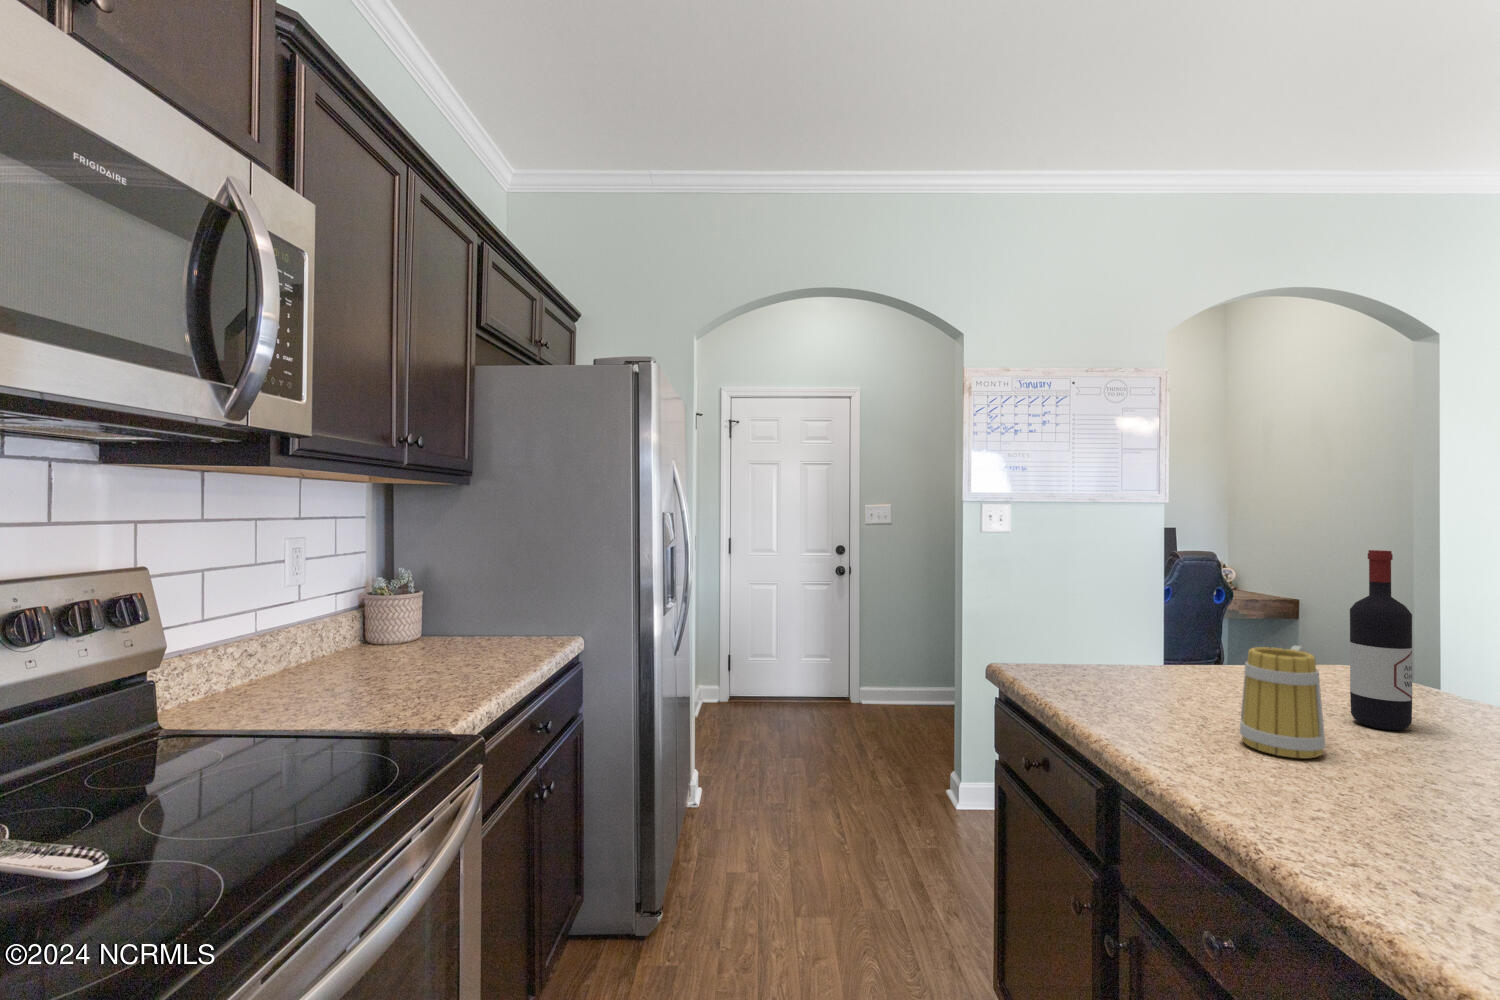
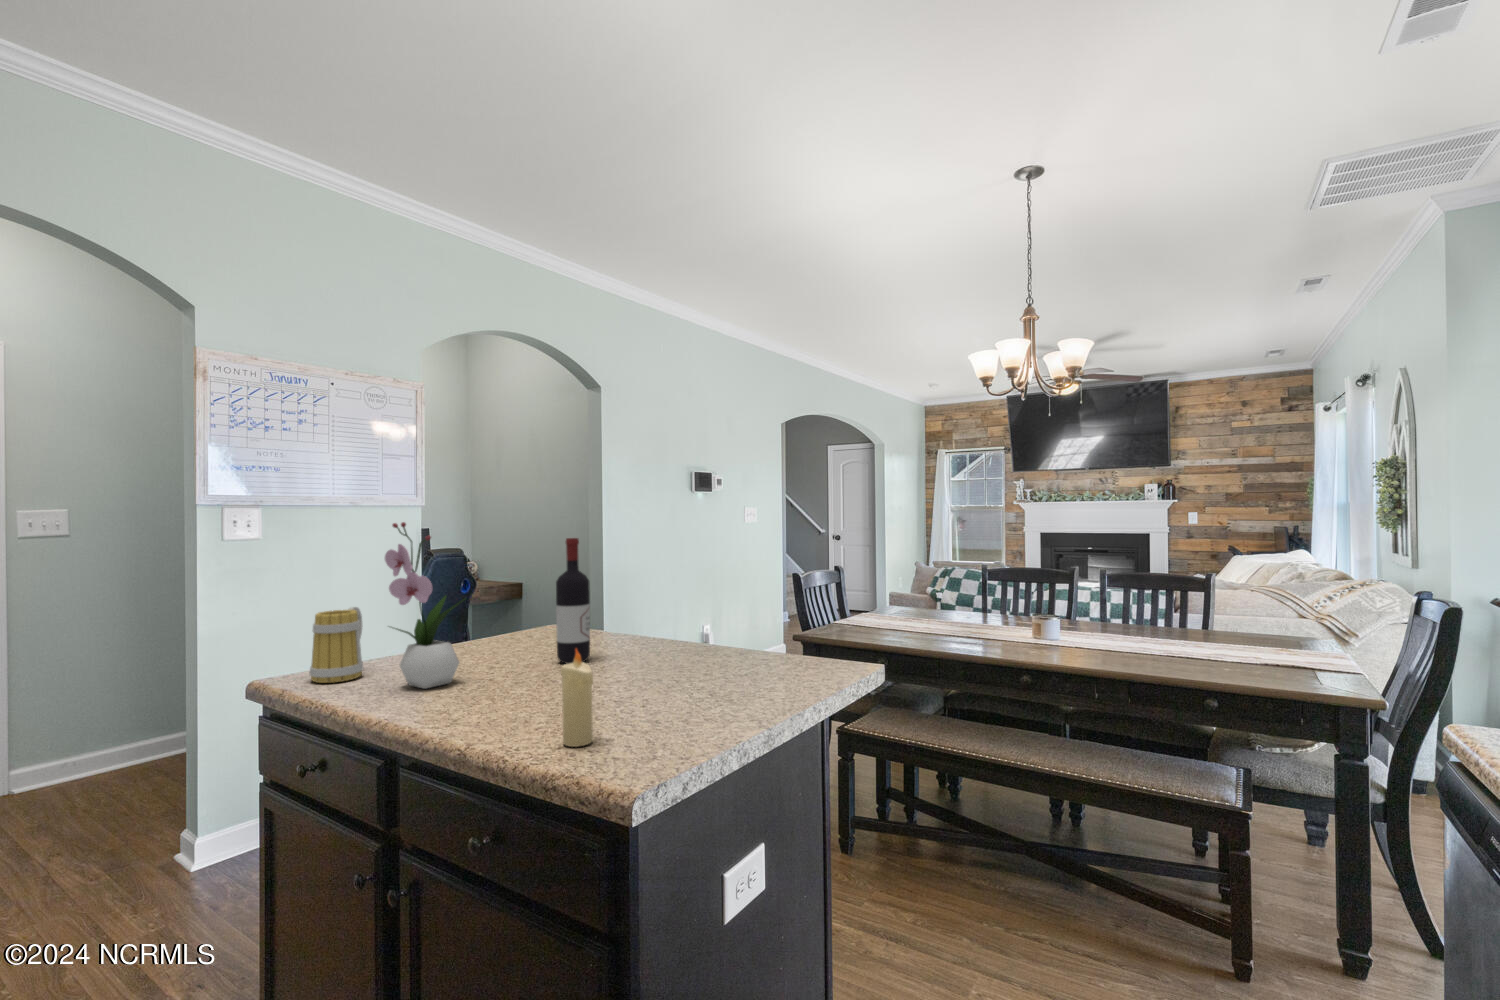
flower arrangement: none [1111,520,1212,713] -> present [385,522,466,689]
mug: present [1240,646,1325,758] -> present [309,607,363,683]
candle: none [1358,721,1424,877] -> present [561,648,593,747]

